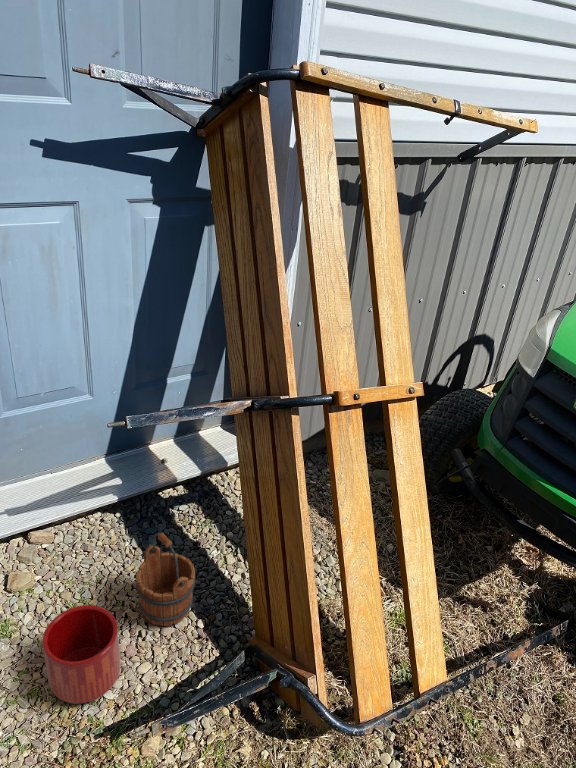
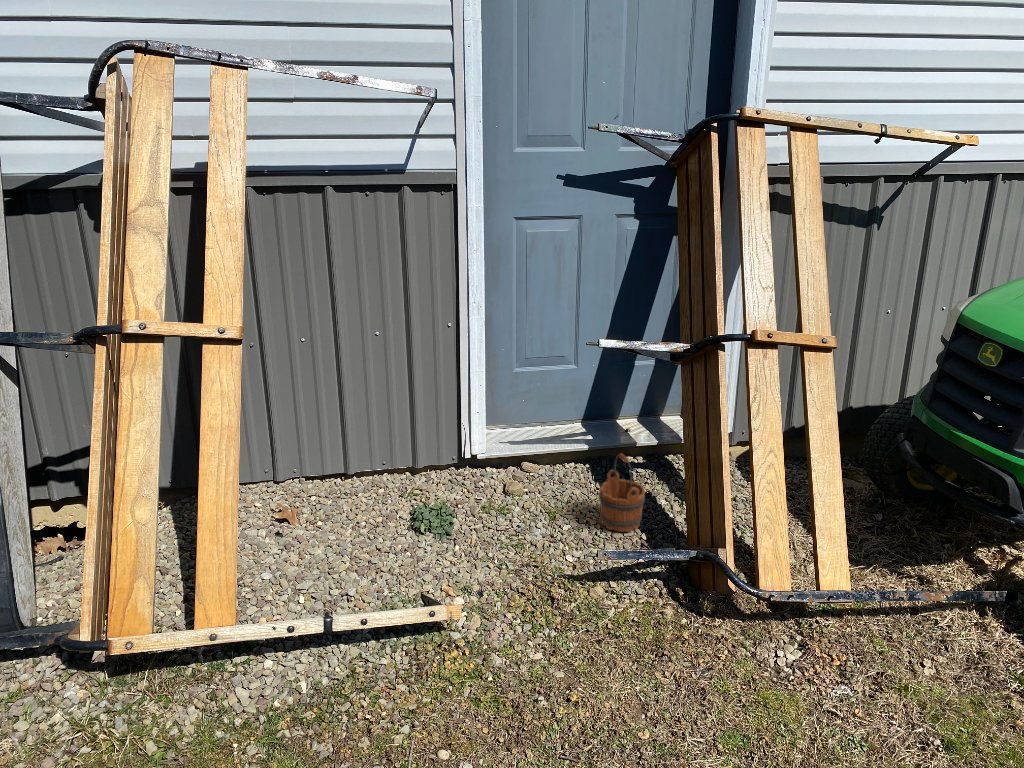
planter: present [43,605,121,703] -> none [533,495,585,558]

